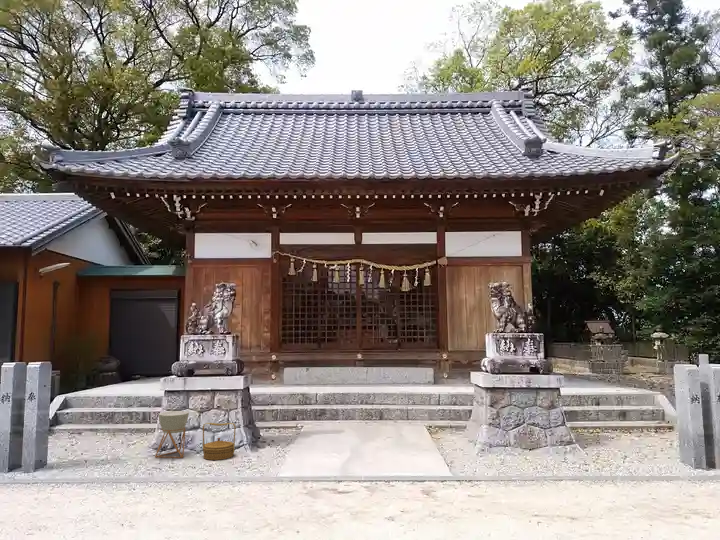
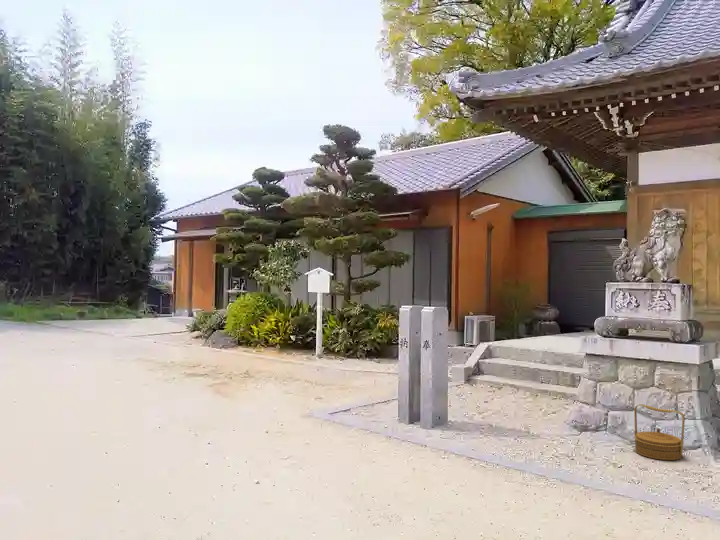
planter: present [155,411,189,458] -> none [571,380,616,444]

